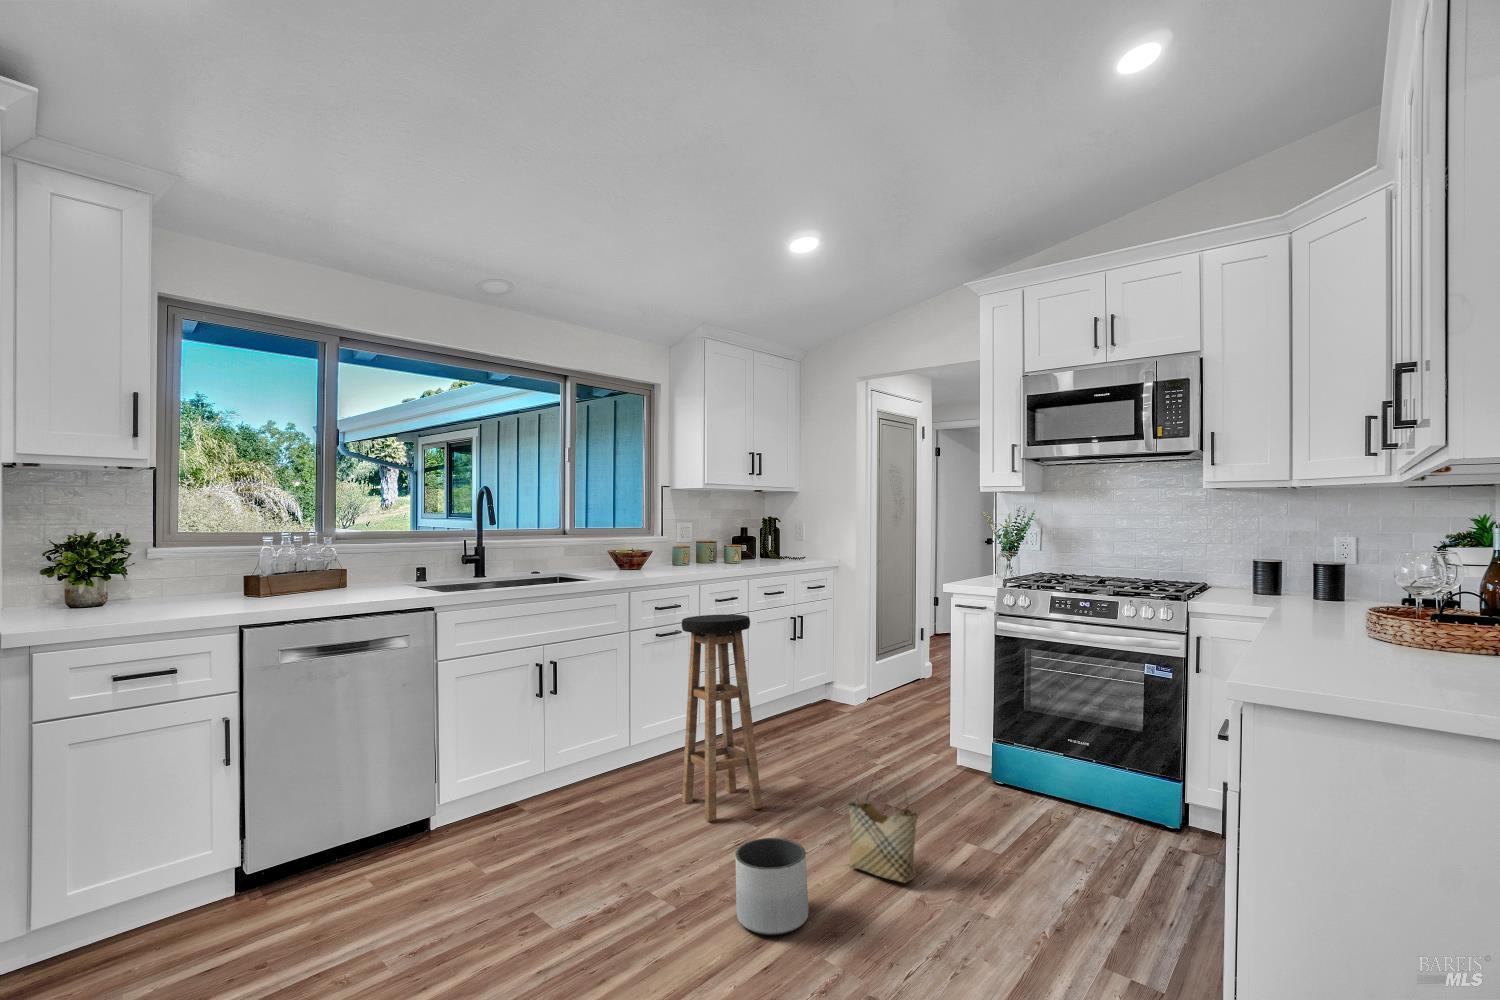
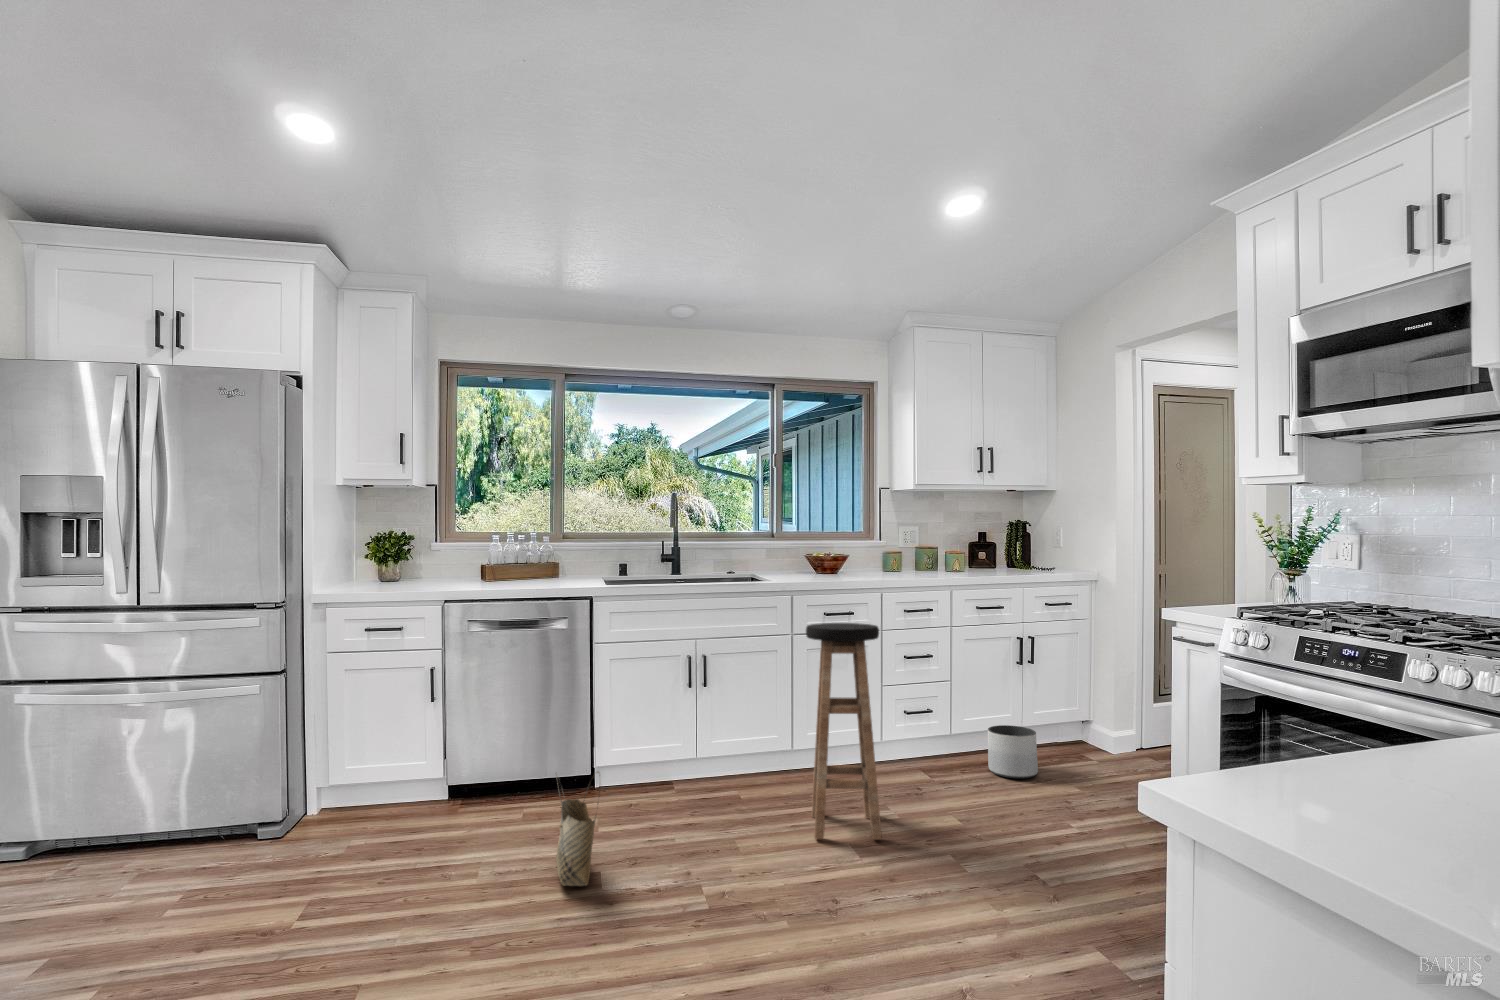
woven basket: present [848,768,918,883] -> present [556,772,599,886]
planter: present [735,838,808,935] -> present [988,725,1038,778]

